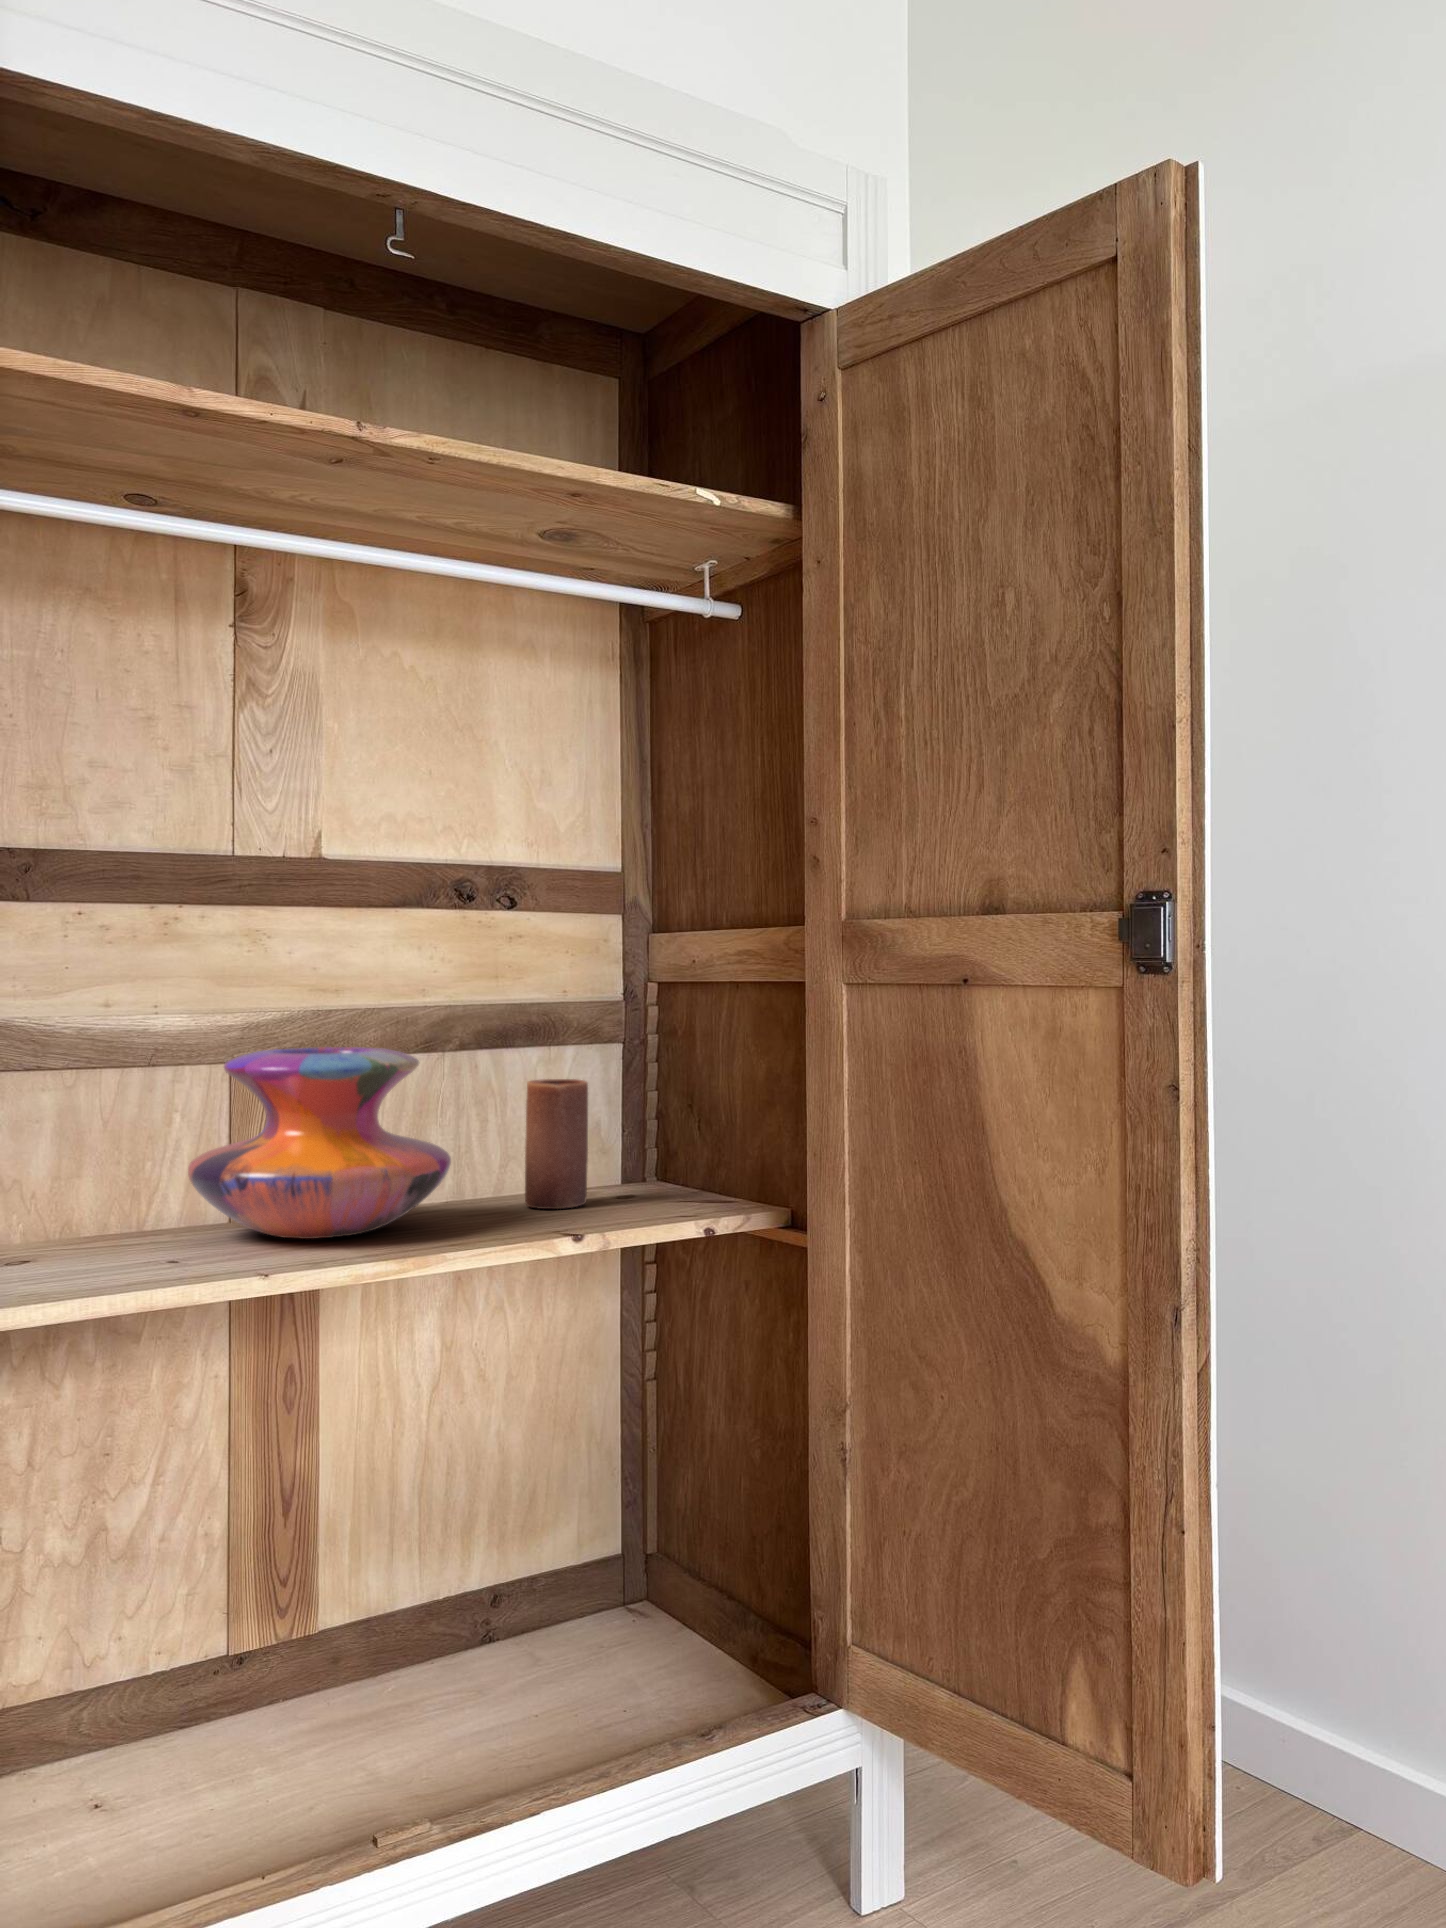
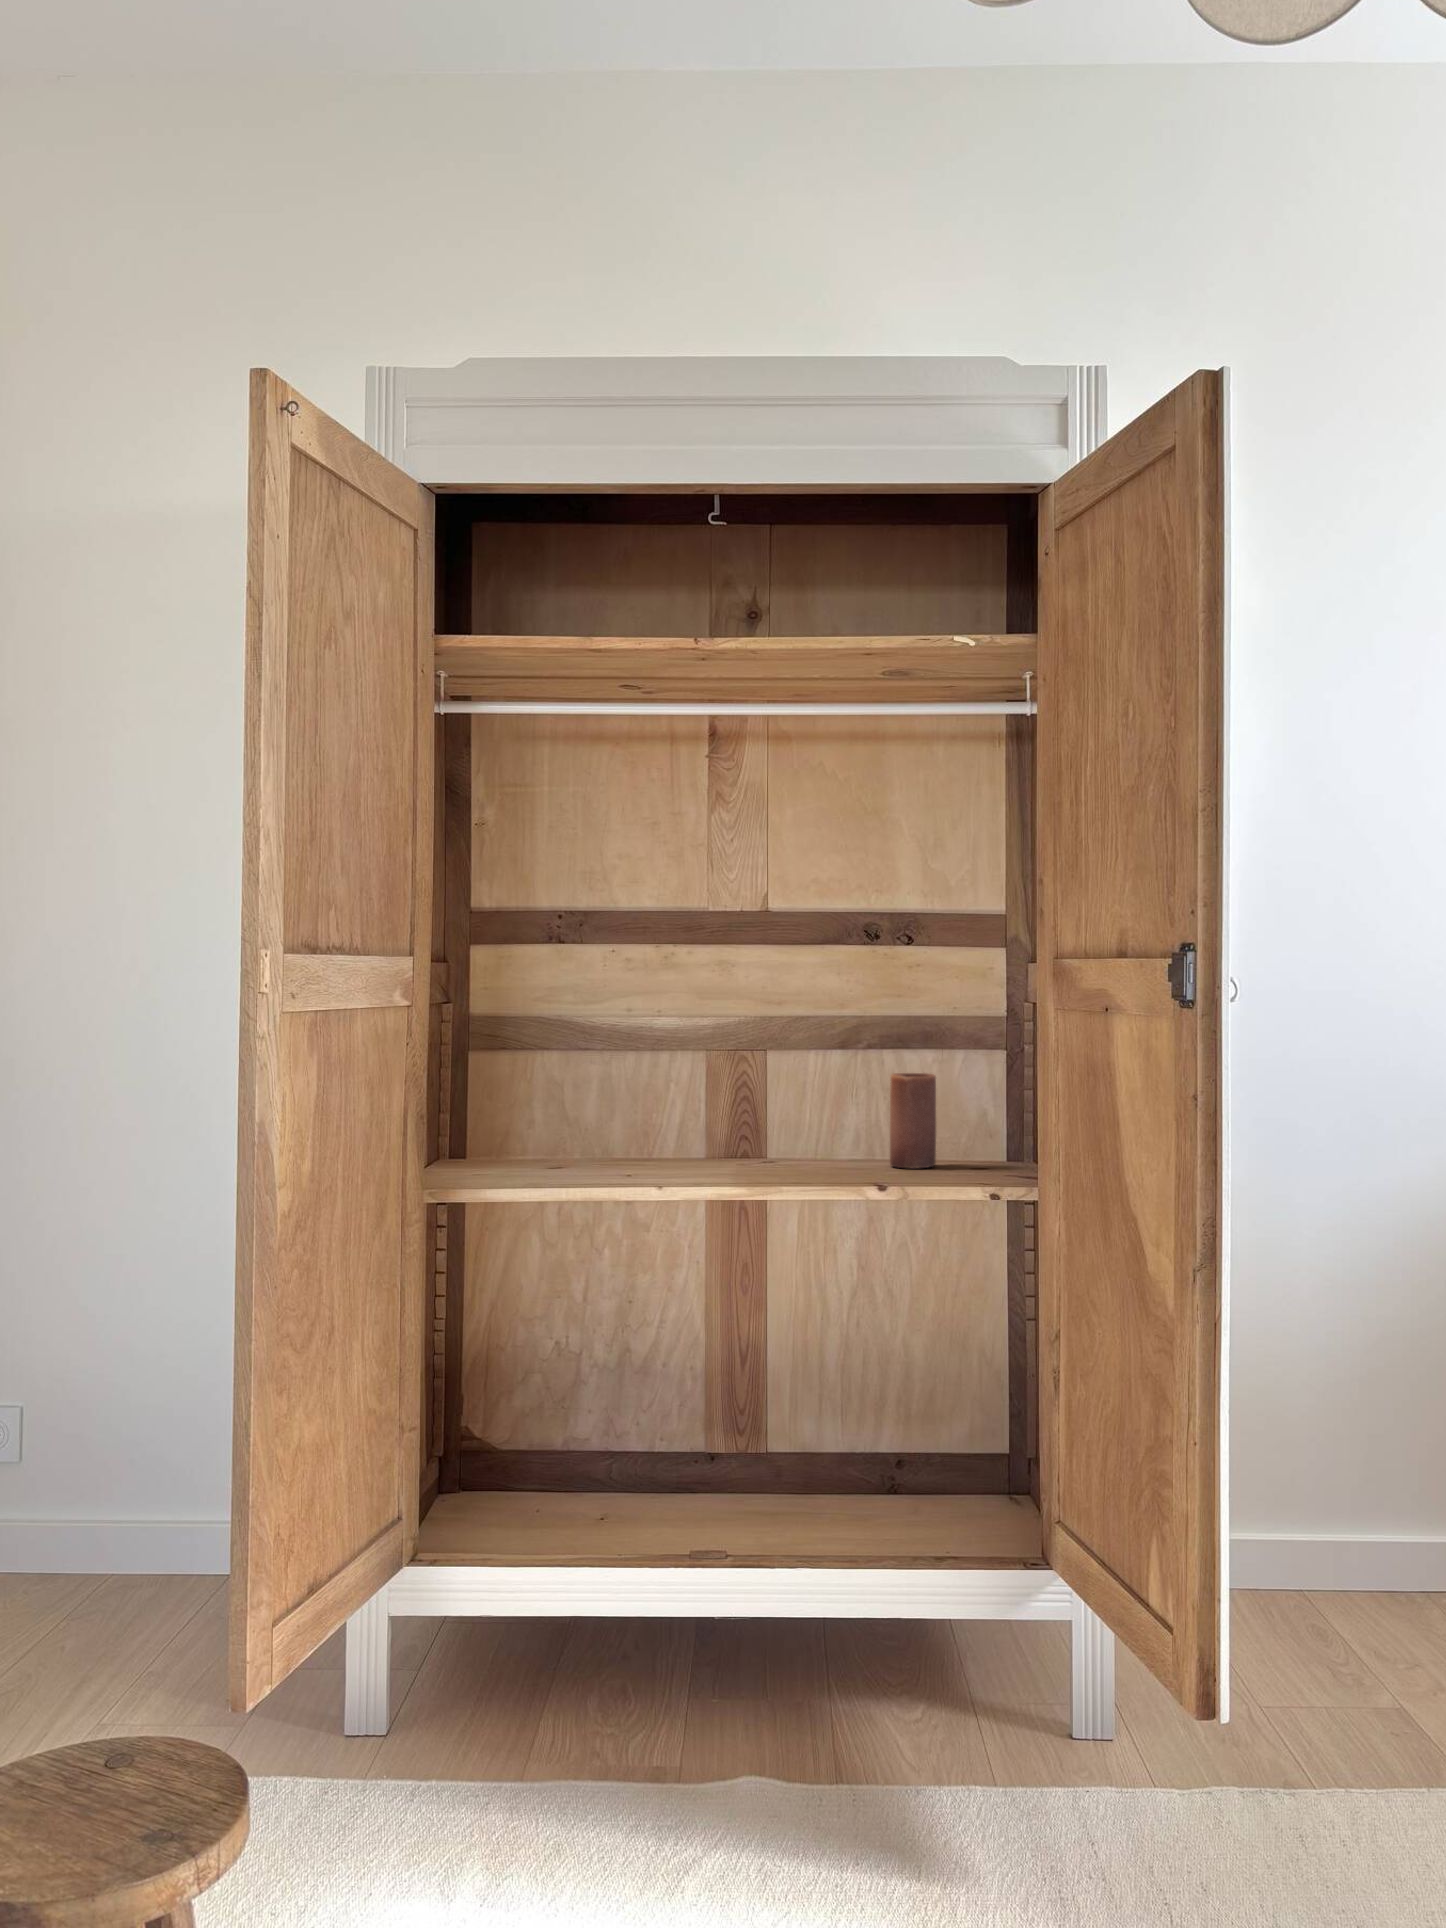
decorative vase: present [188,1047,451,1239] -> none [647,1043,819,1170]

